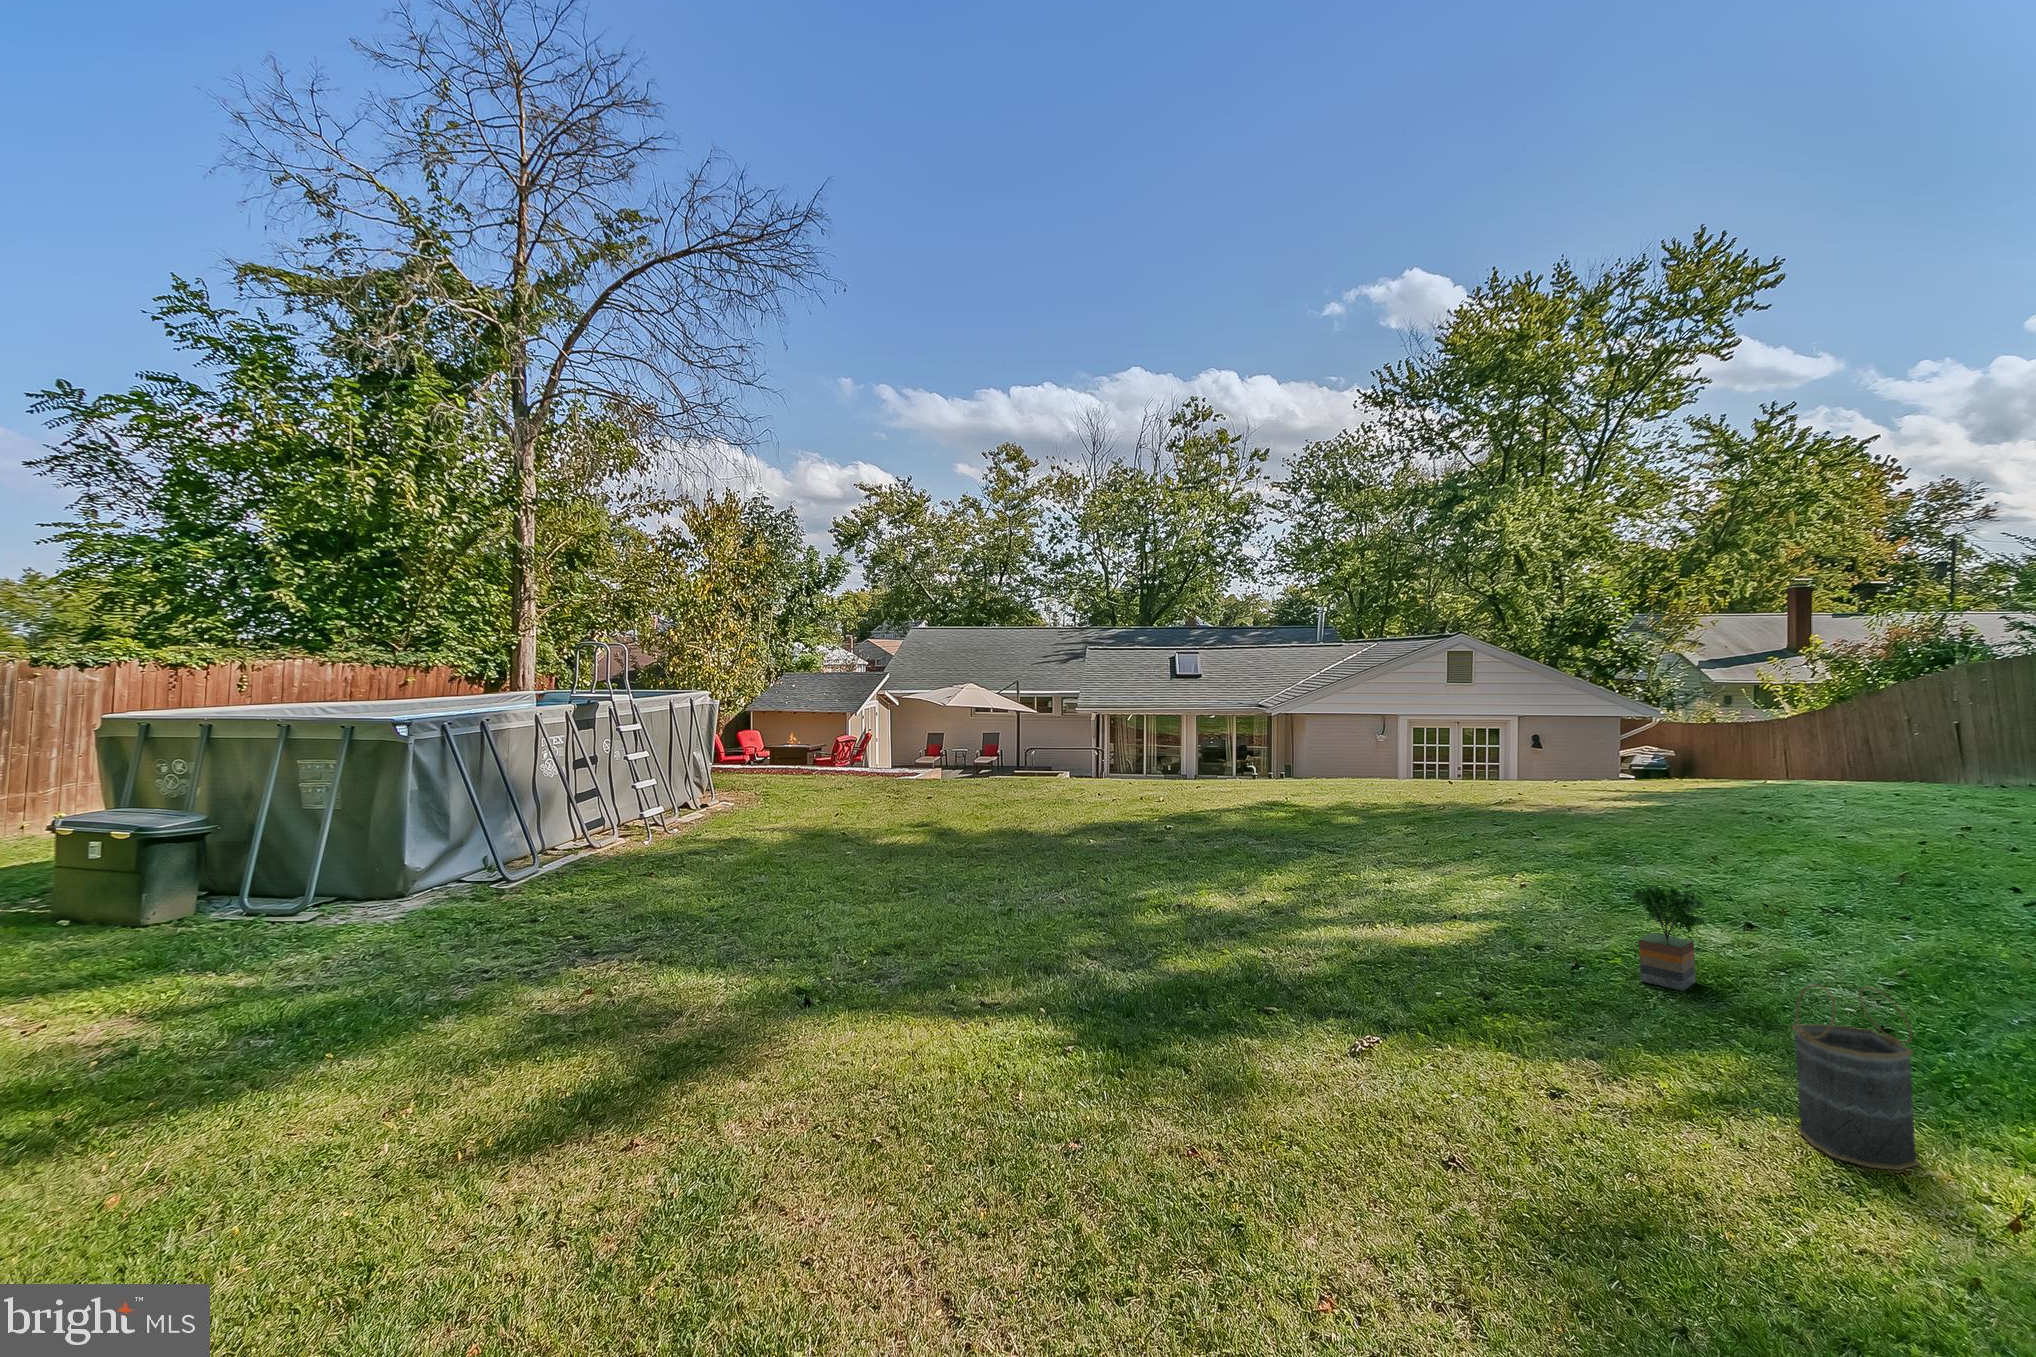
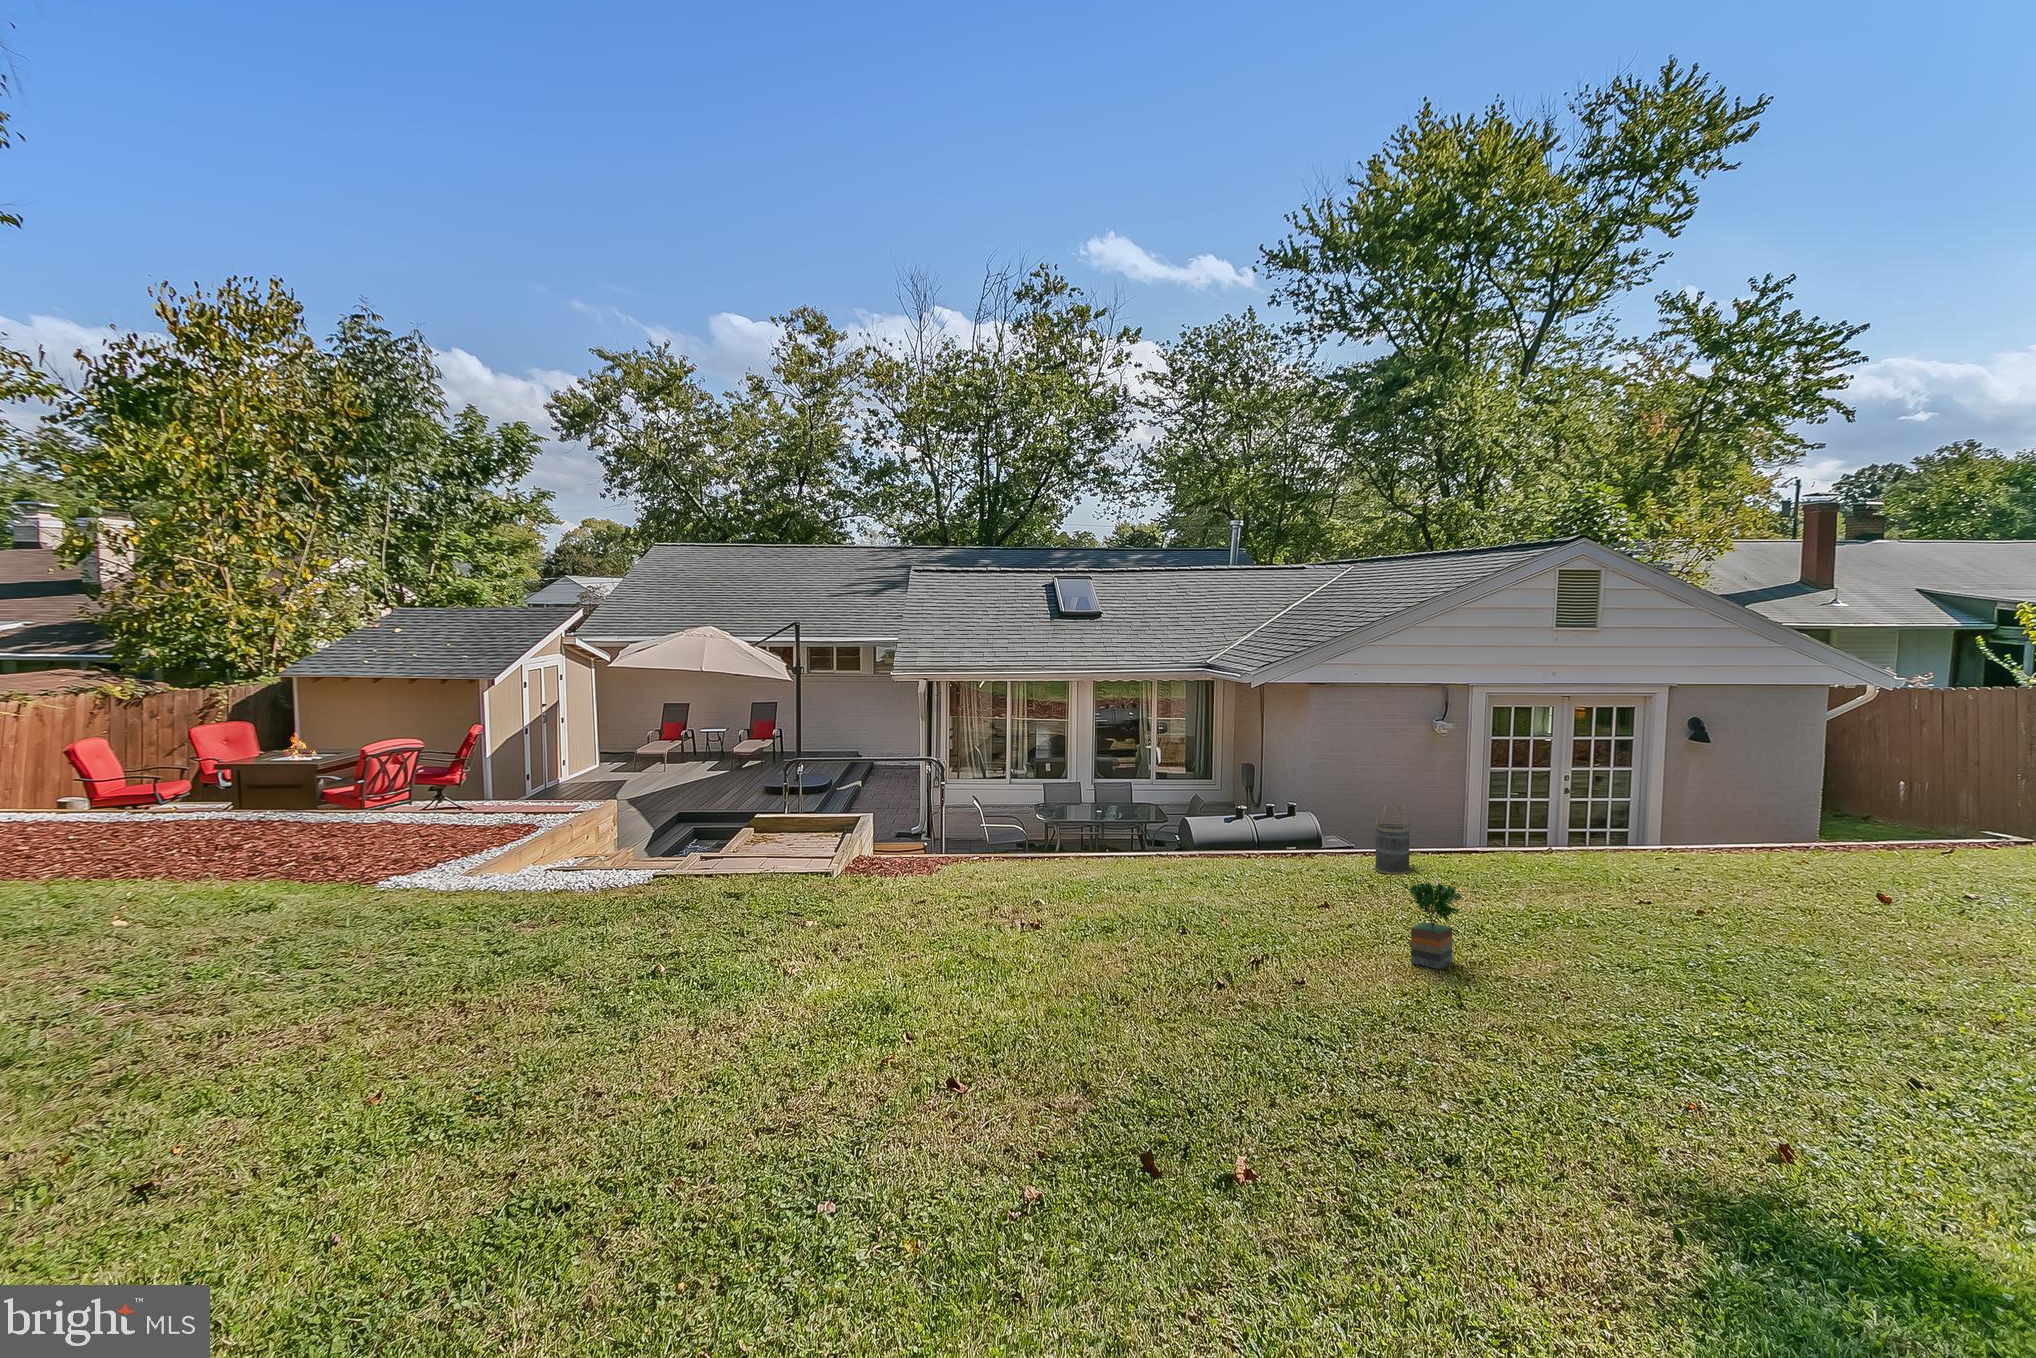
basket: present [1792,985,1919,1170] -> present [1375,805,1410,874]

